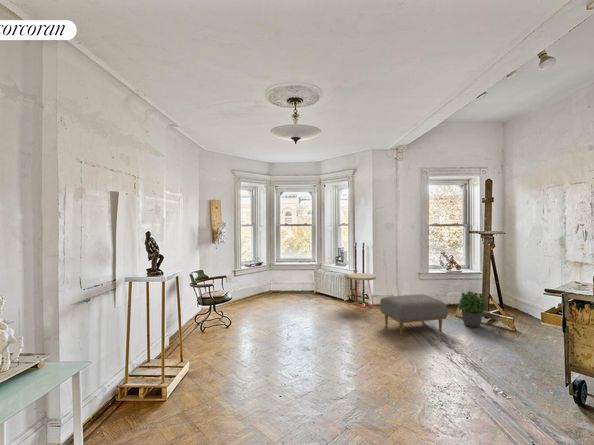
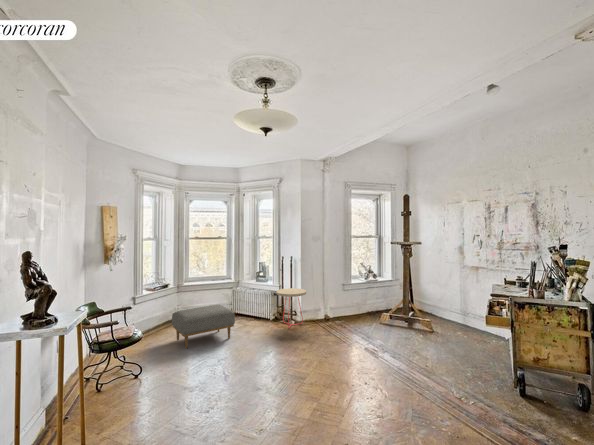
potted plant: present [458,291,487,327] -> none [389,299,416,334]
ottoman: present [380,294,448,335] -> present [172,305,235,349]

